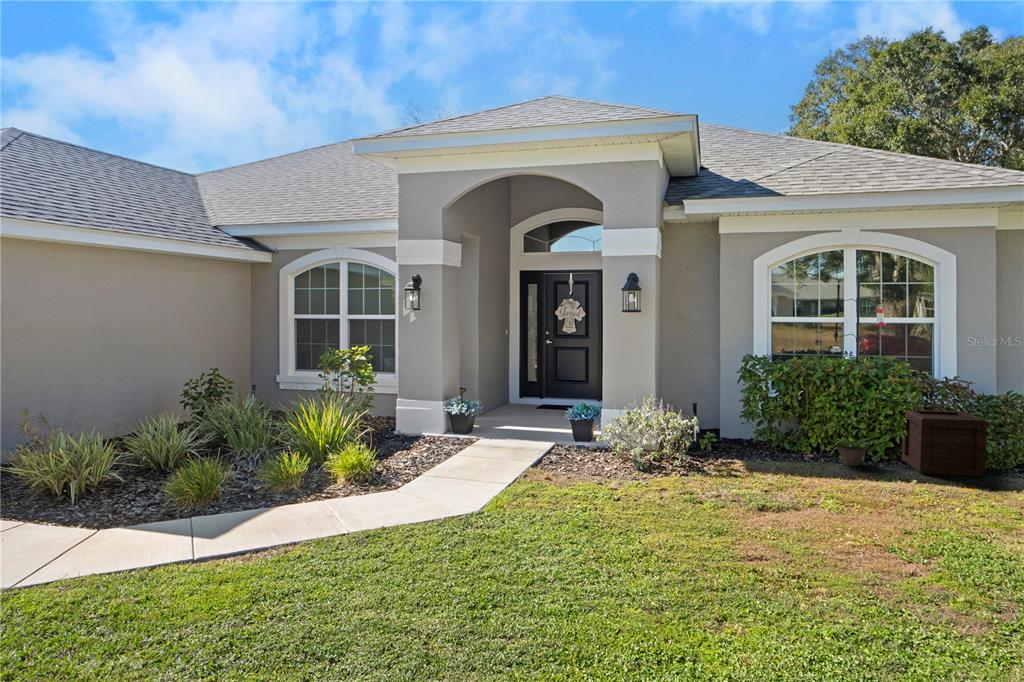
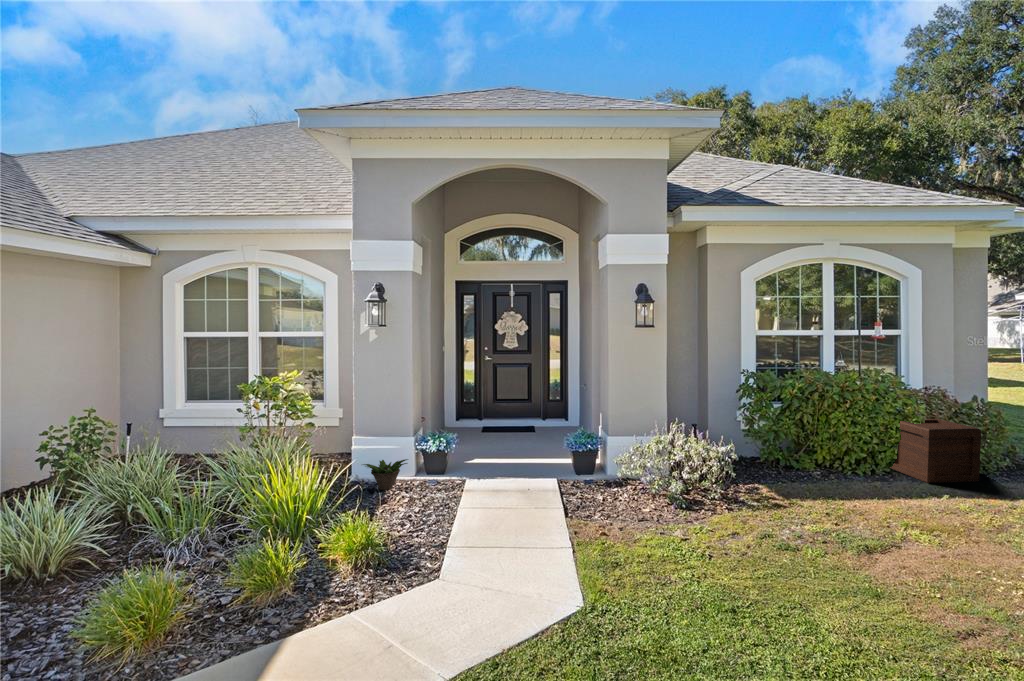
decorative plant: present [830,438,876,466] -> present [363,459,408,490]

